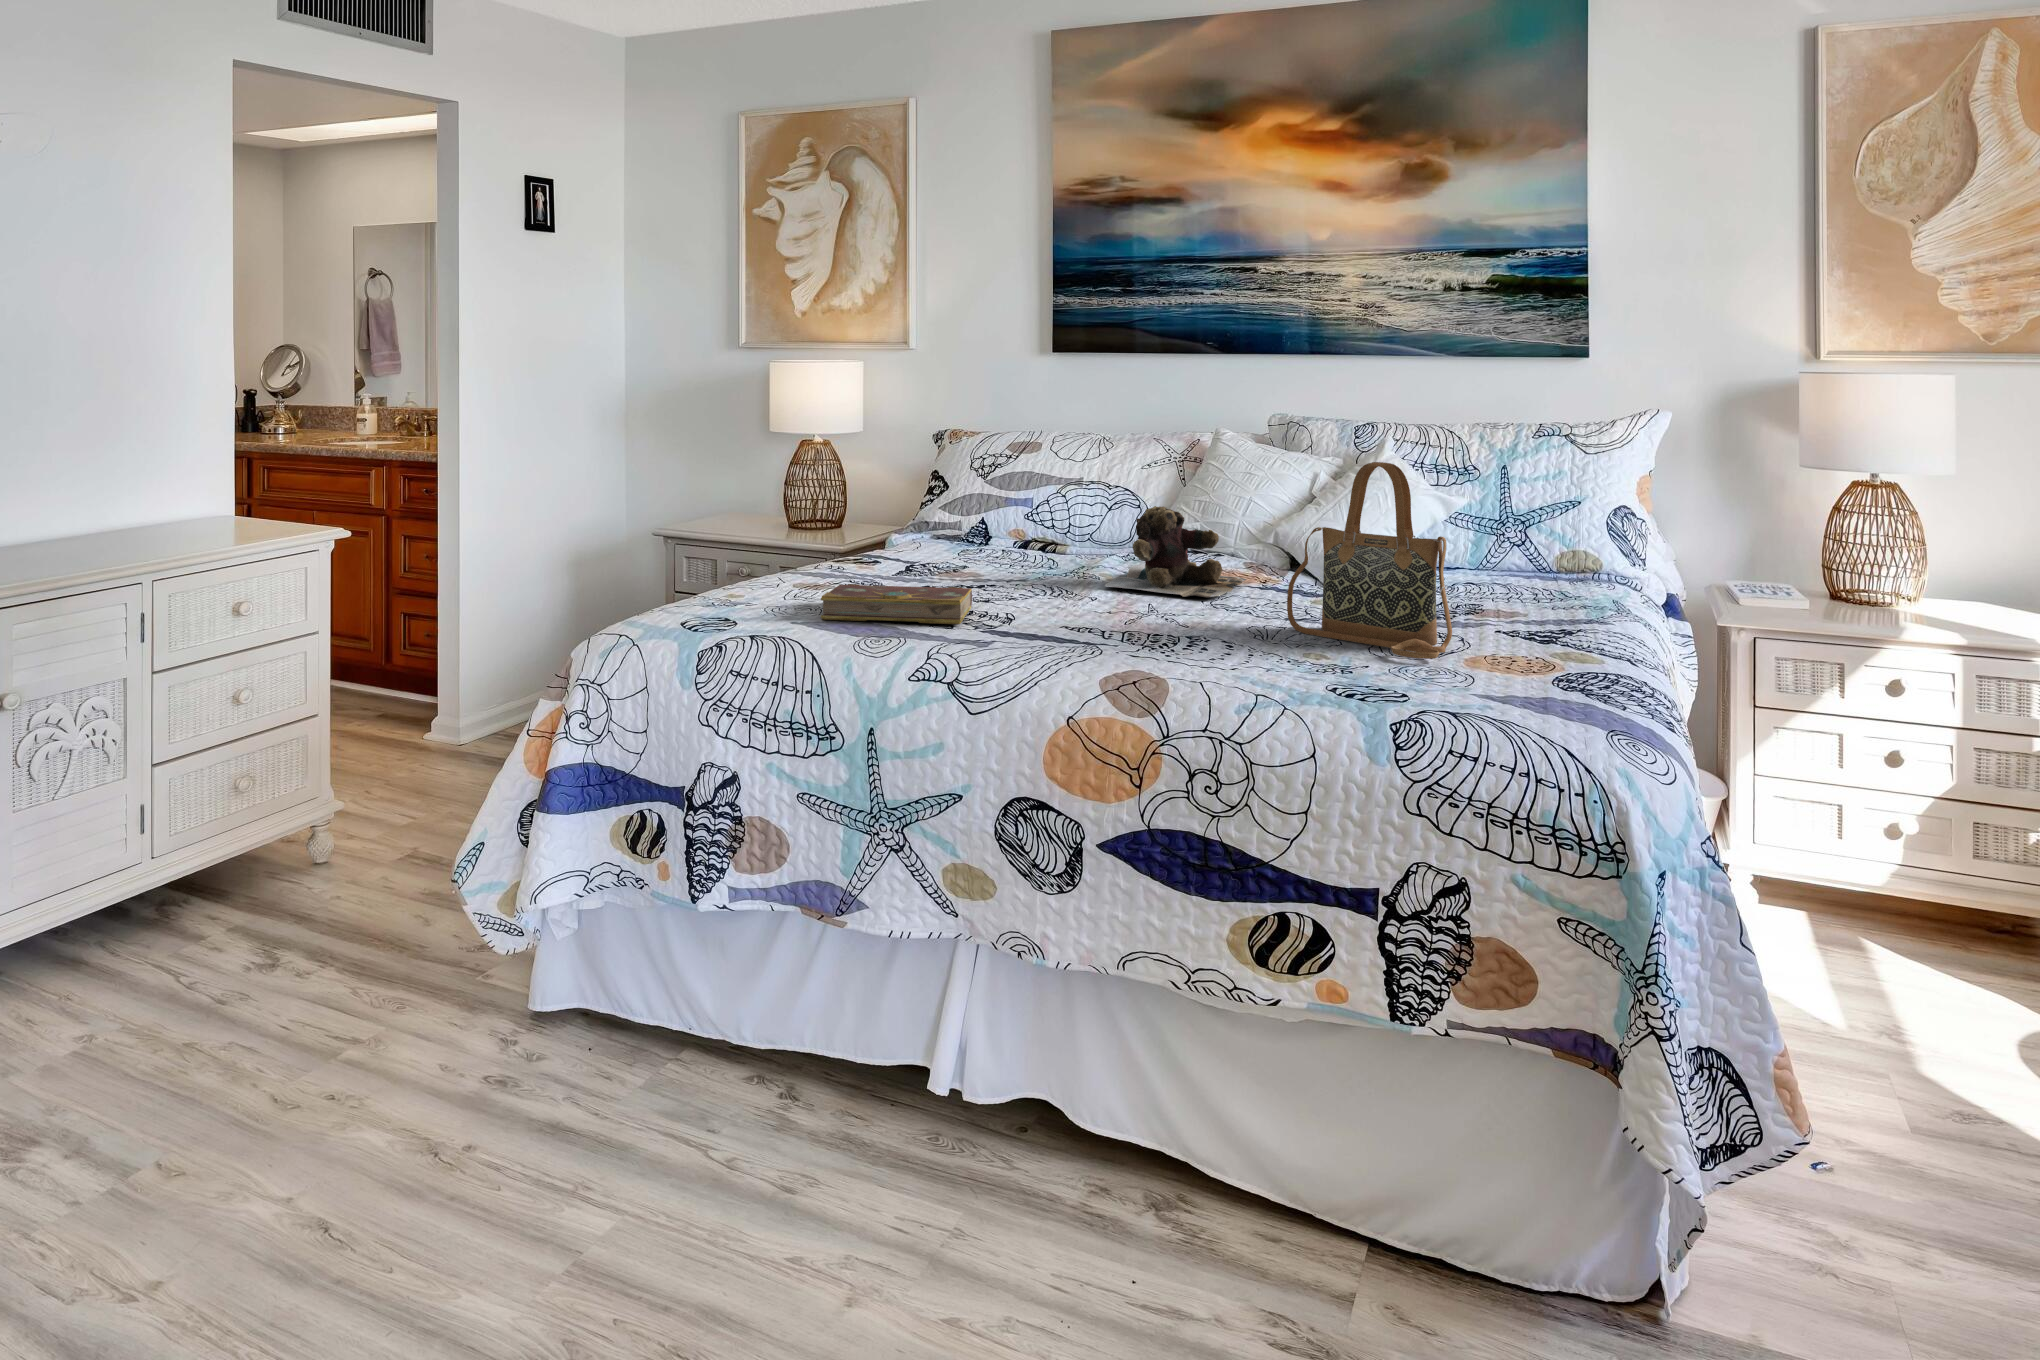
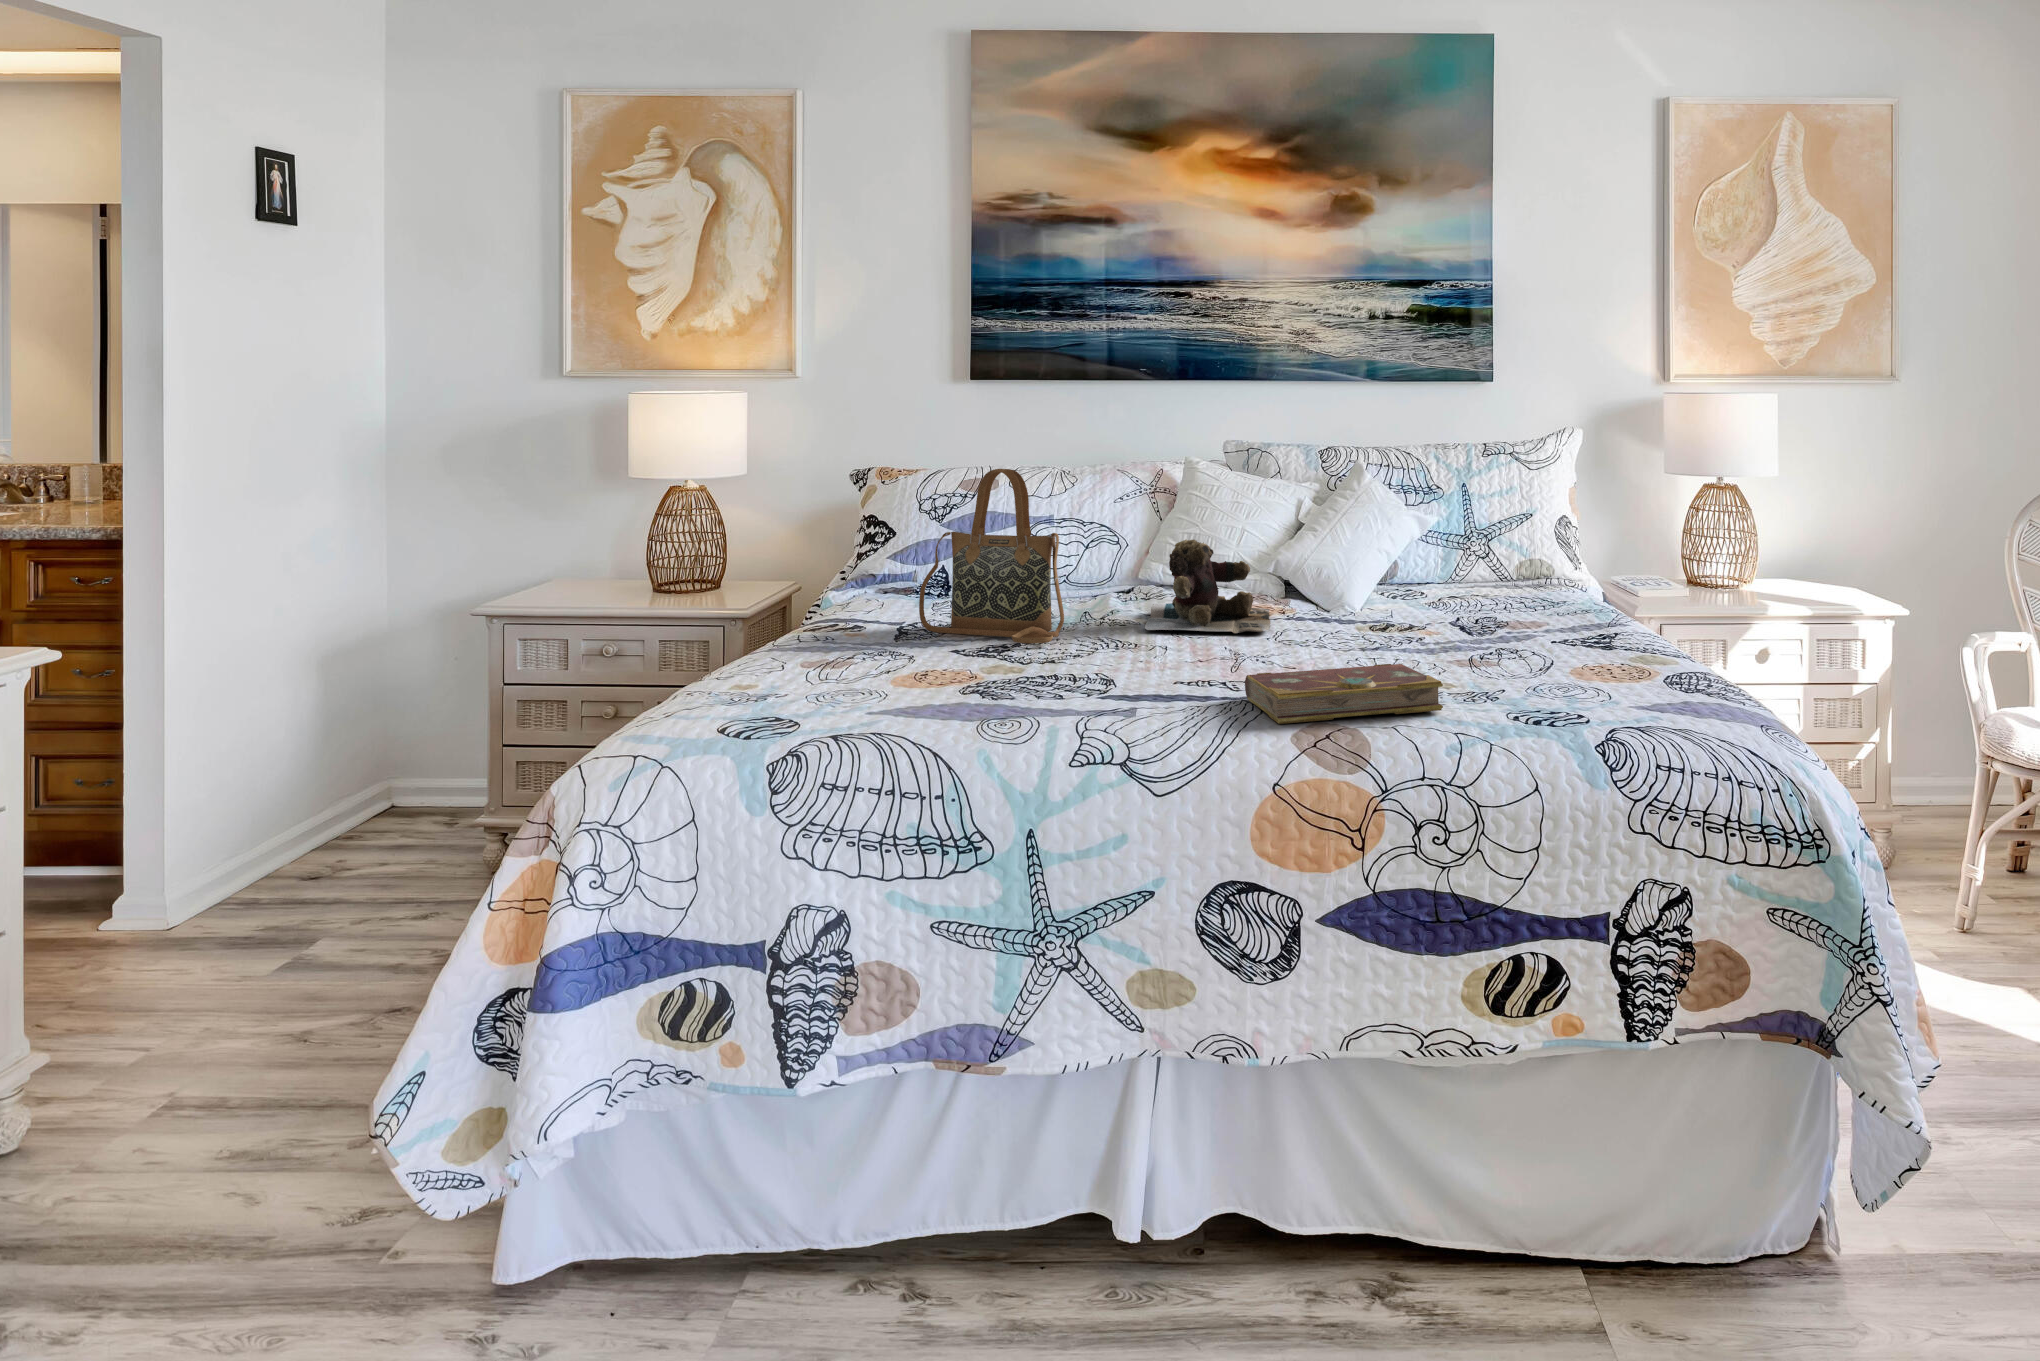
handbag: present [1287,462,1452,659] -> present [919,469,1064,643]
book: present [821,584,972,624] -> present [1245,664,1443,724]

